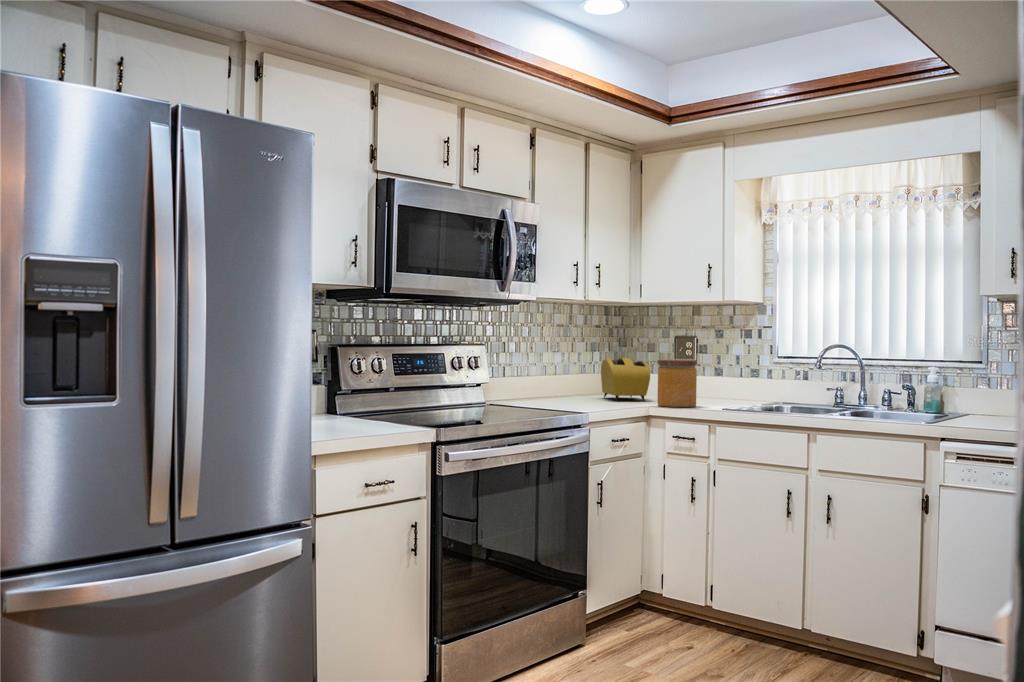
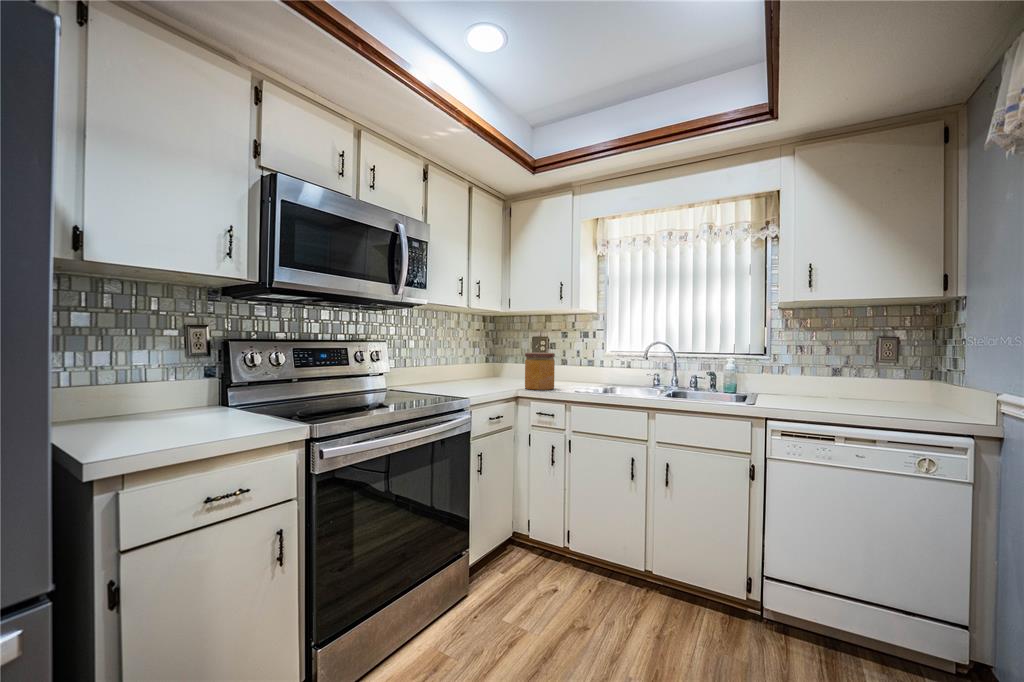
toaster: present [601,358,650,401] -> none [481,352,518,385]

